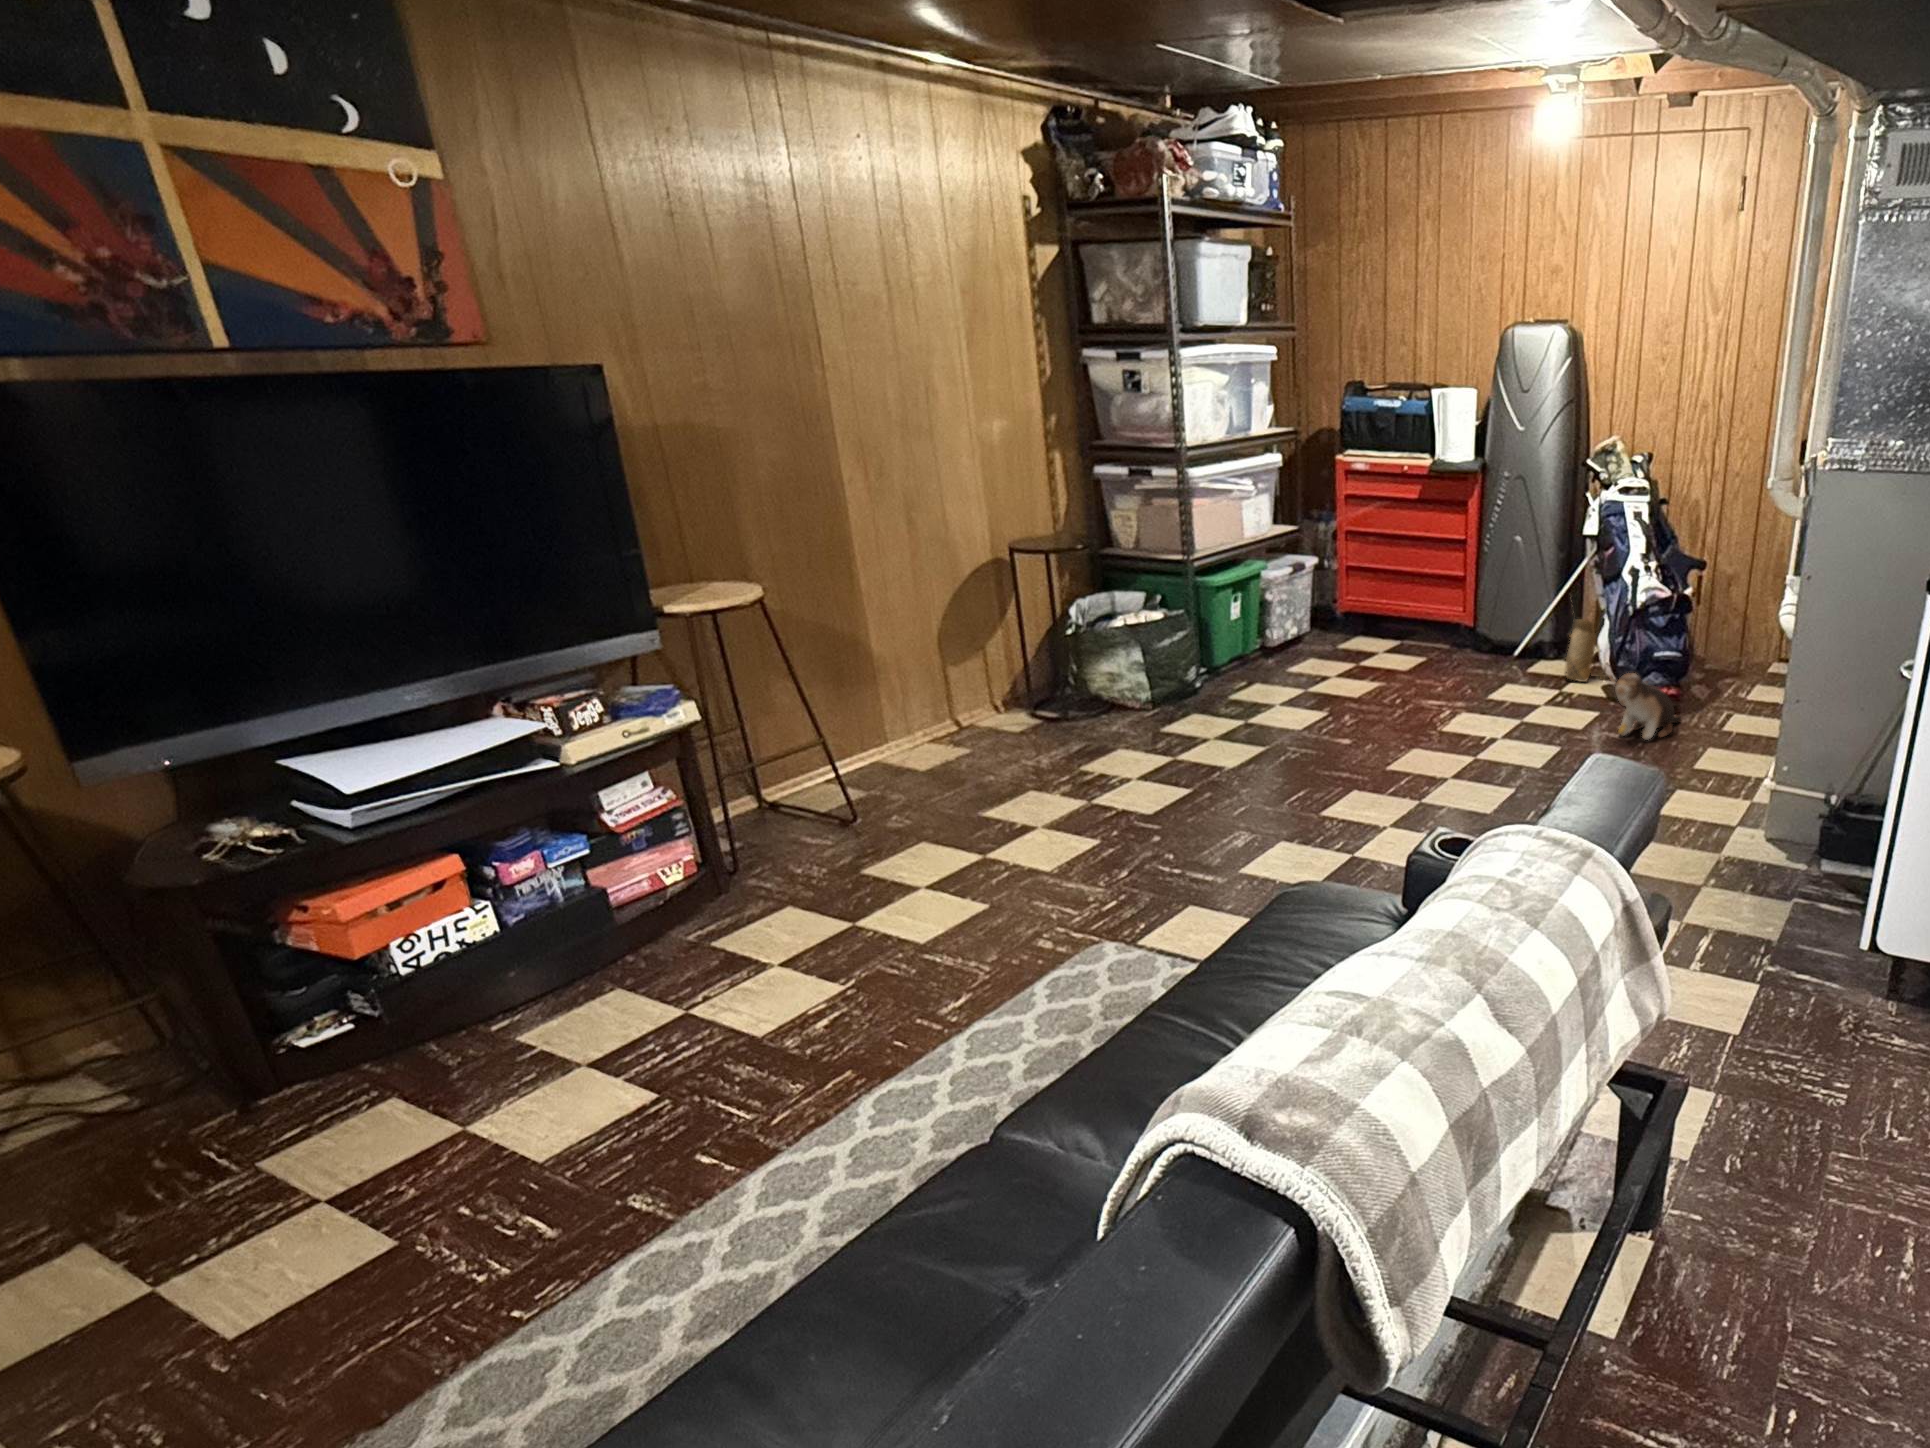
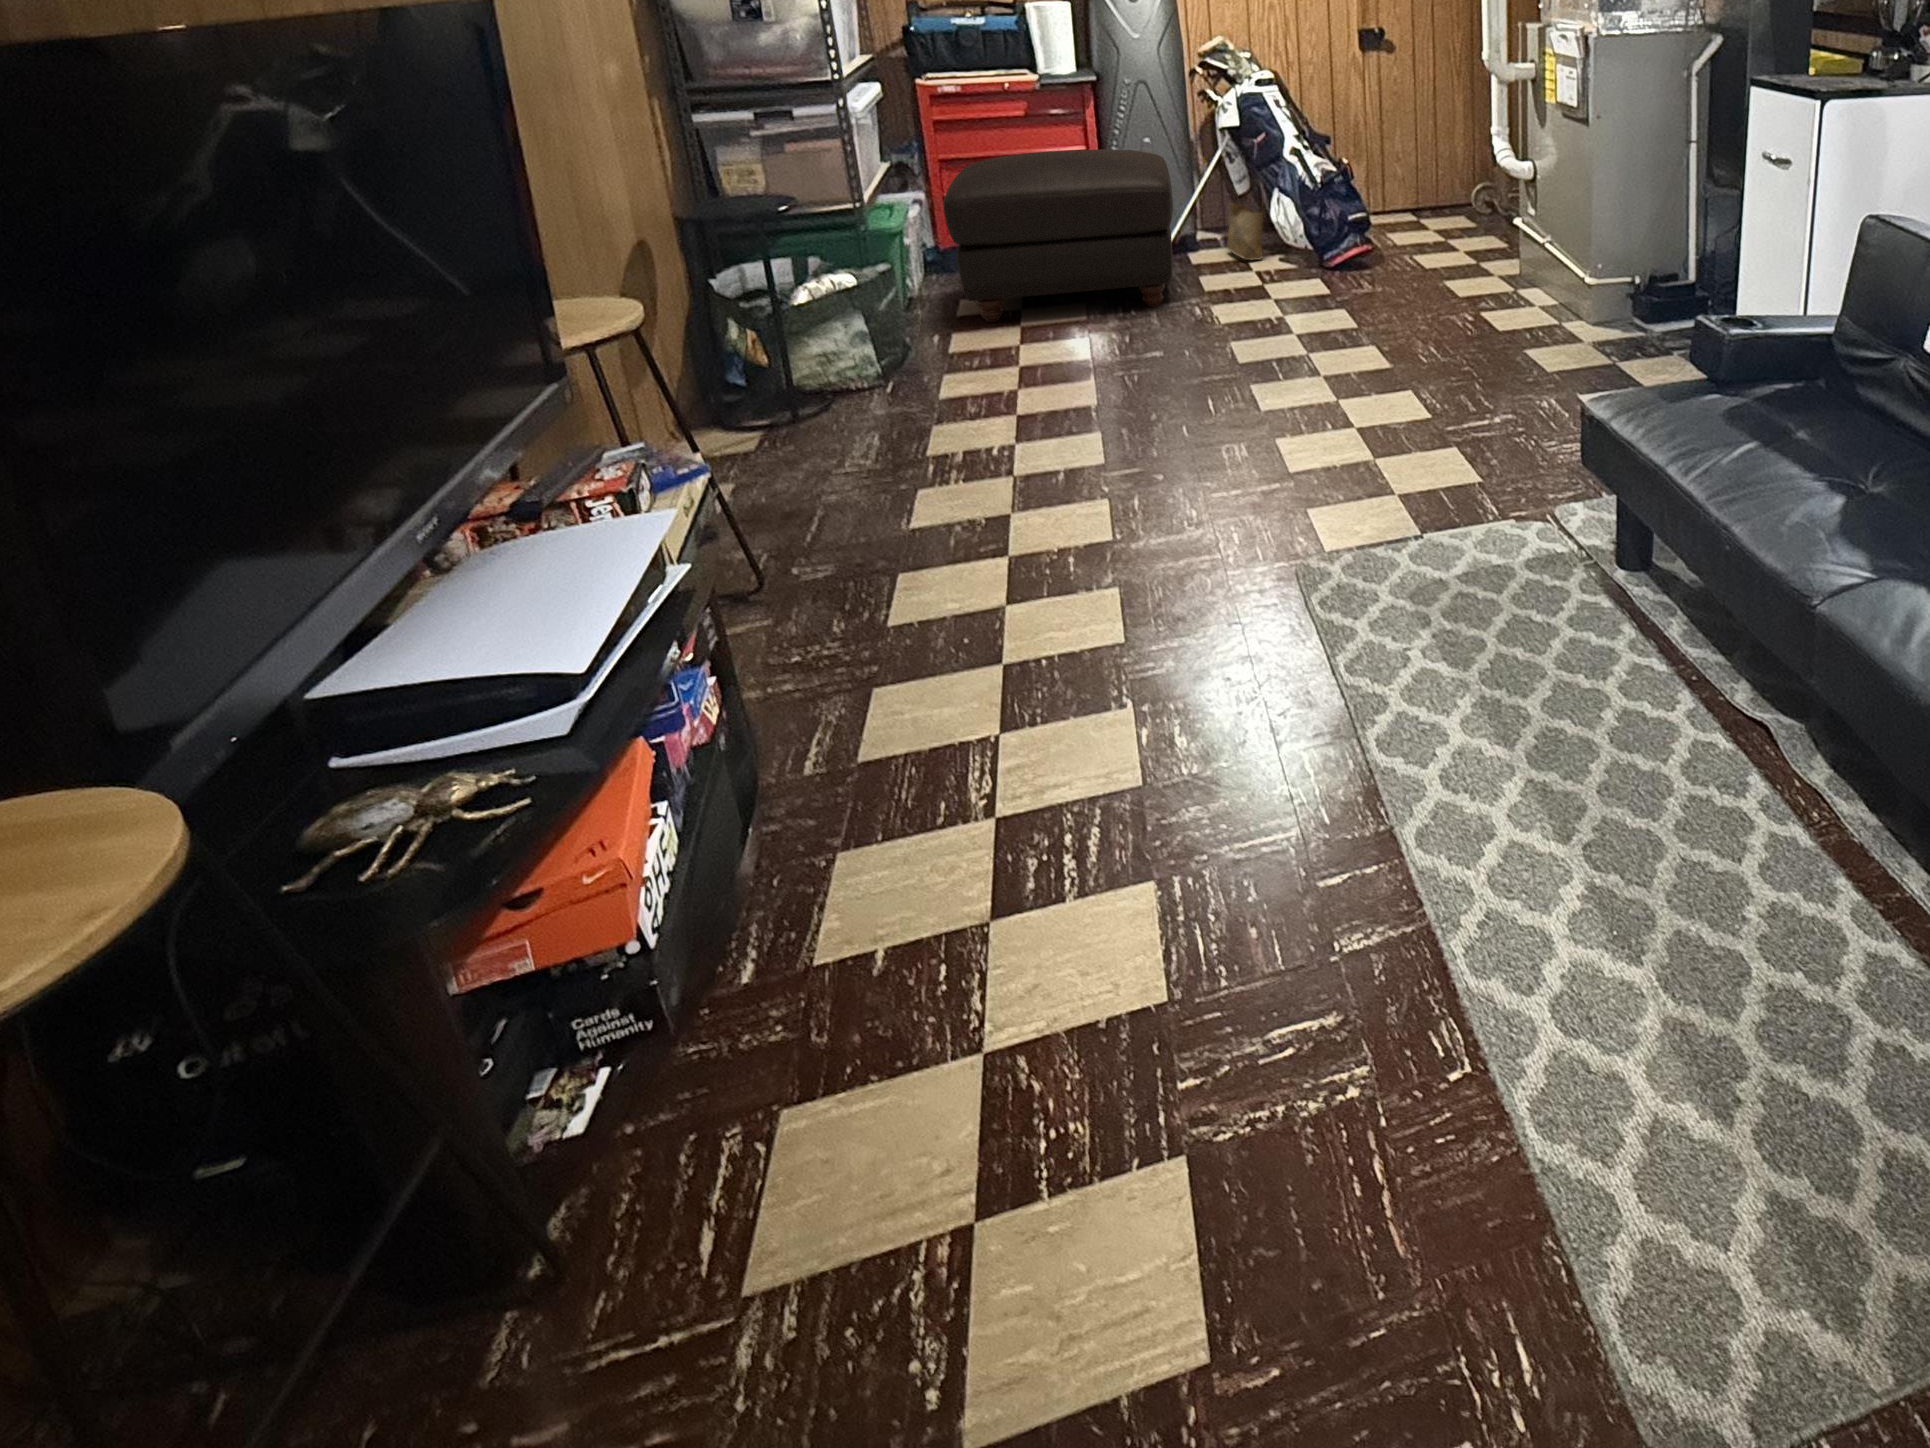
ottoman: none [1274,536,1509,700] -> present [944,149,1173,322]
plush toy: present [1610,673,1681,740] -> none [1354,233,1398,292]

